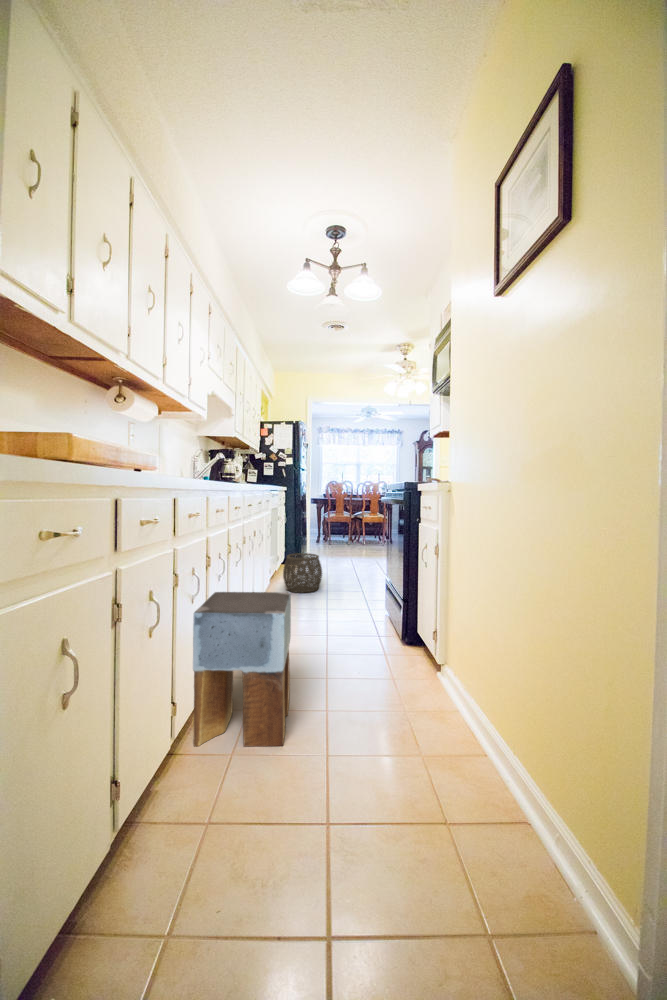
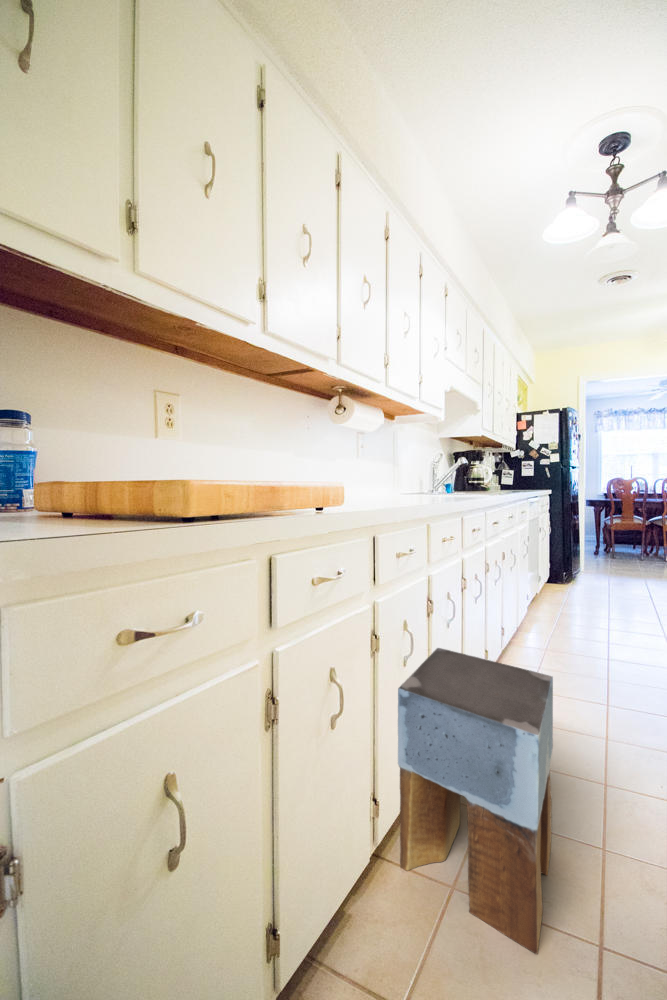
woven basket: present [283,553,322,593] -> none [545,574,605,629]

